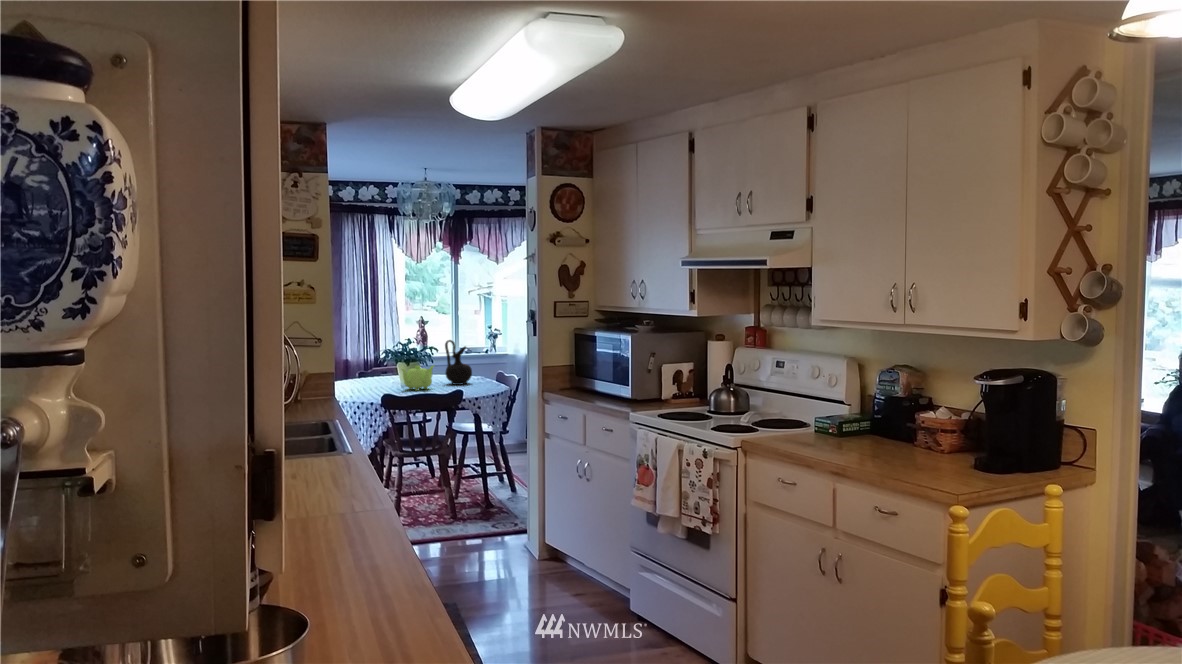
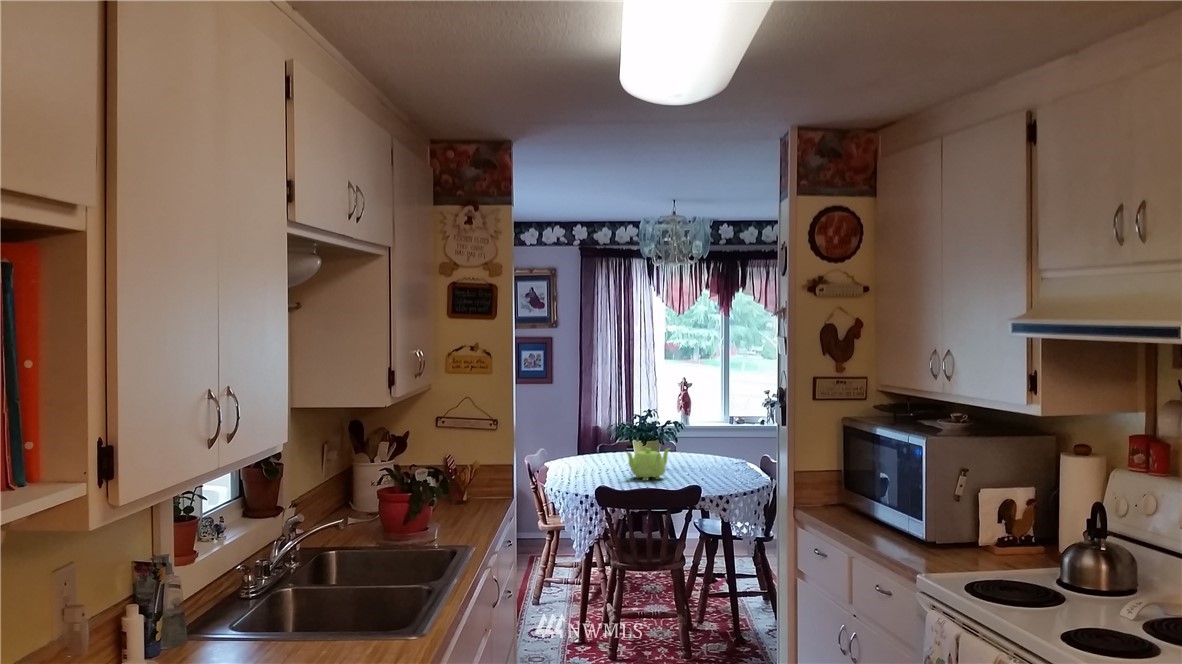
ceramic jug: present [445,340,472,385] -> none [687,415,721,474]

